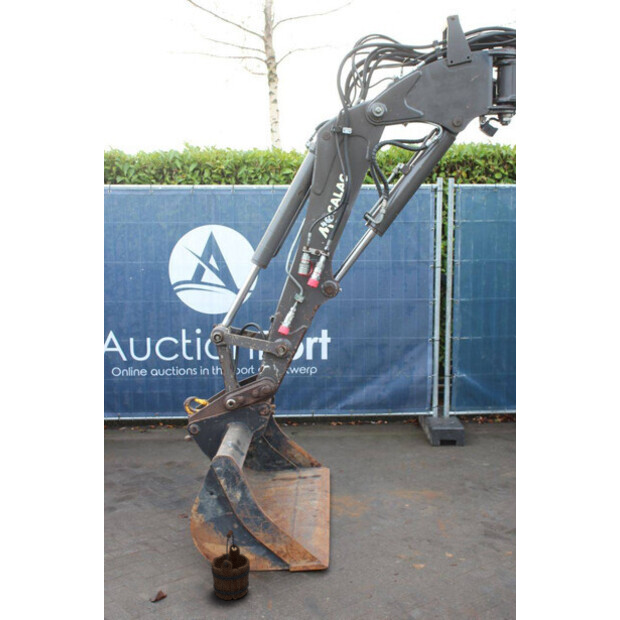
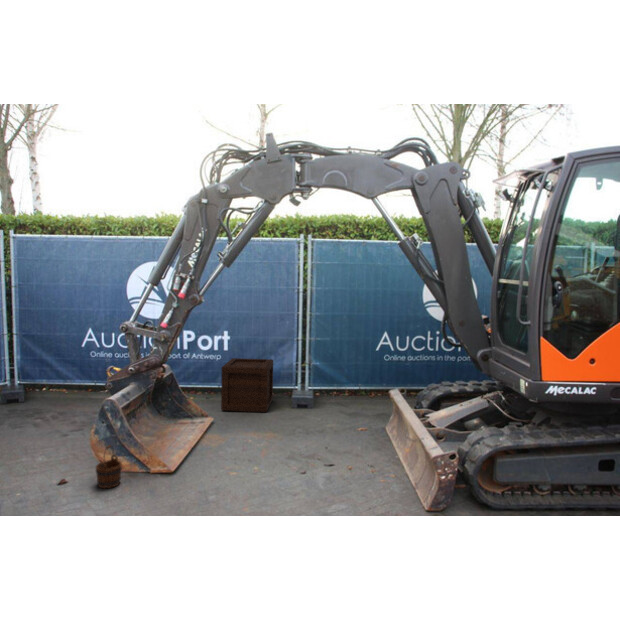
wooden crate: none [330,371,402,455] -> present [221,358,273,412]

